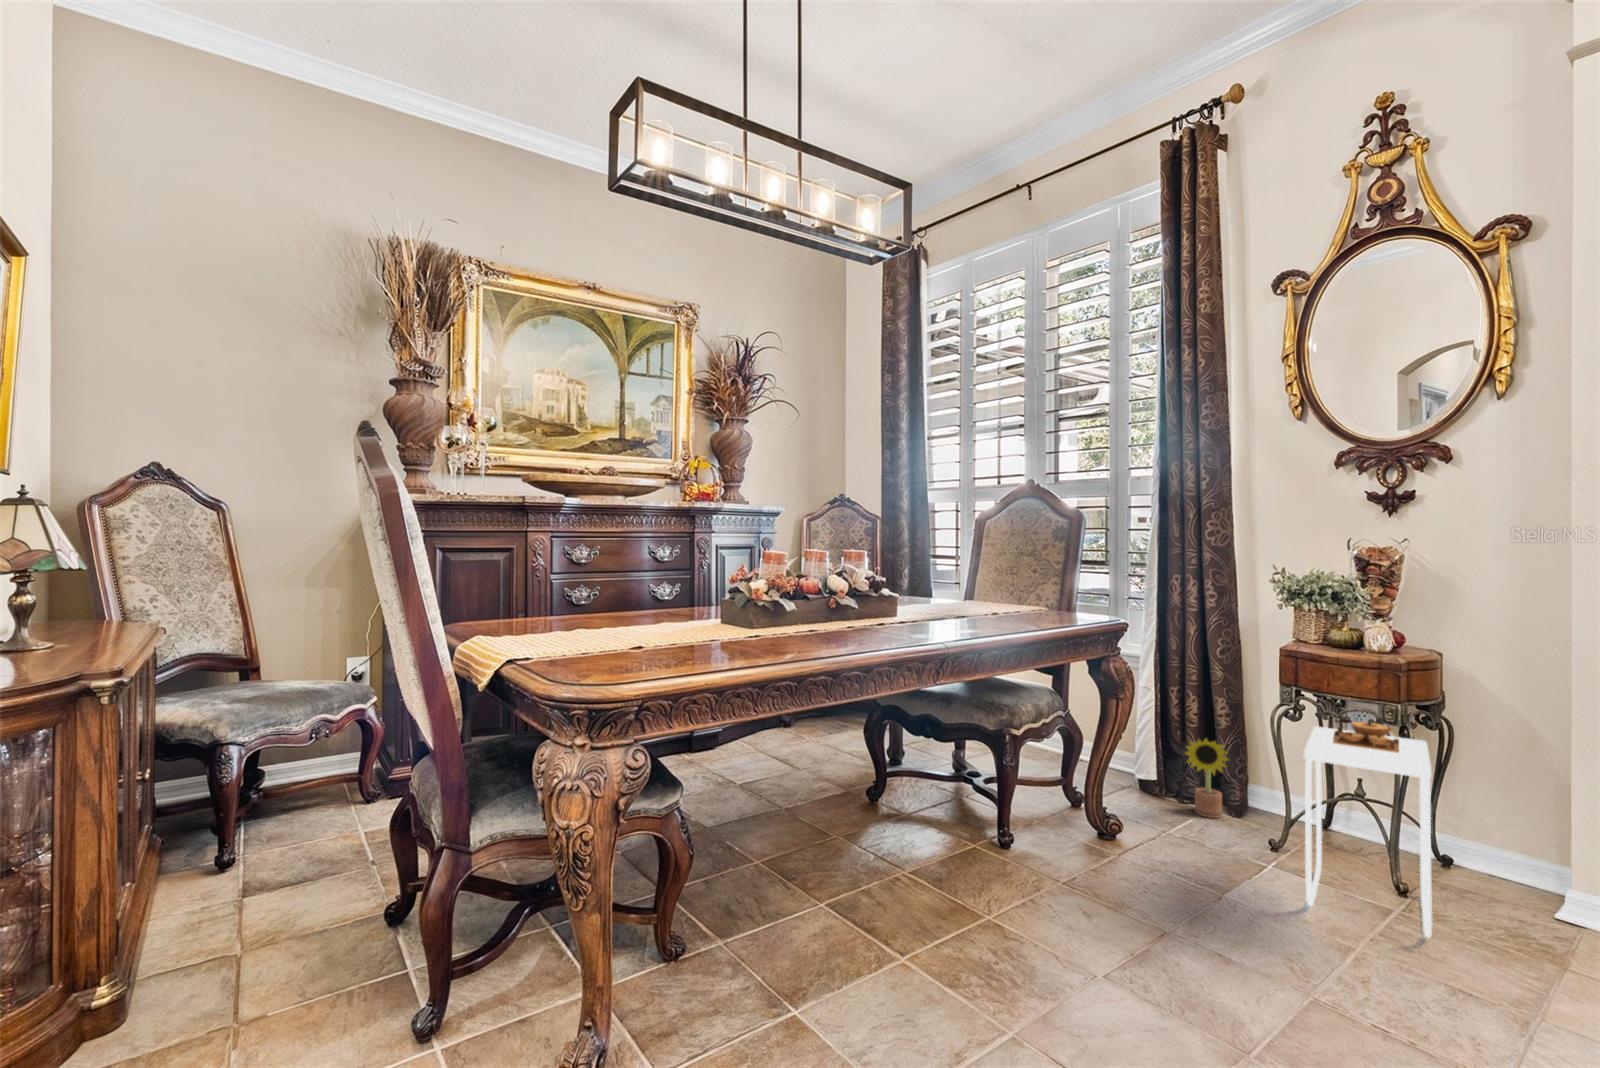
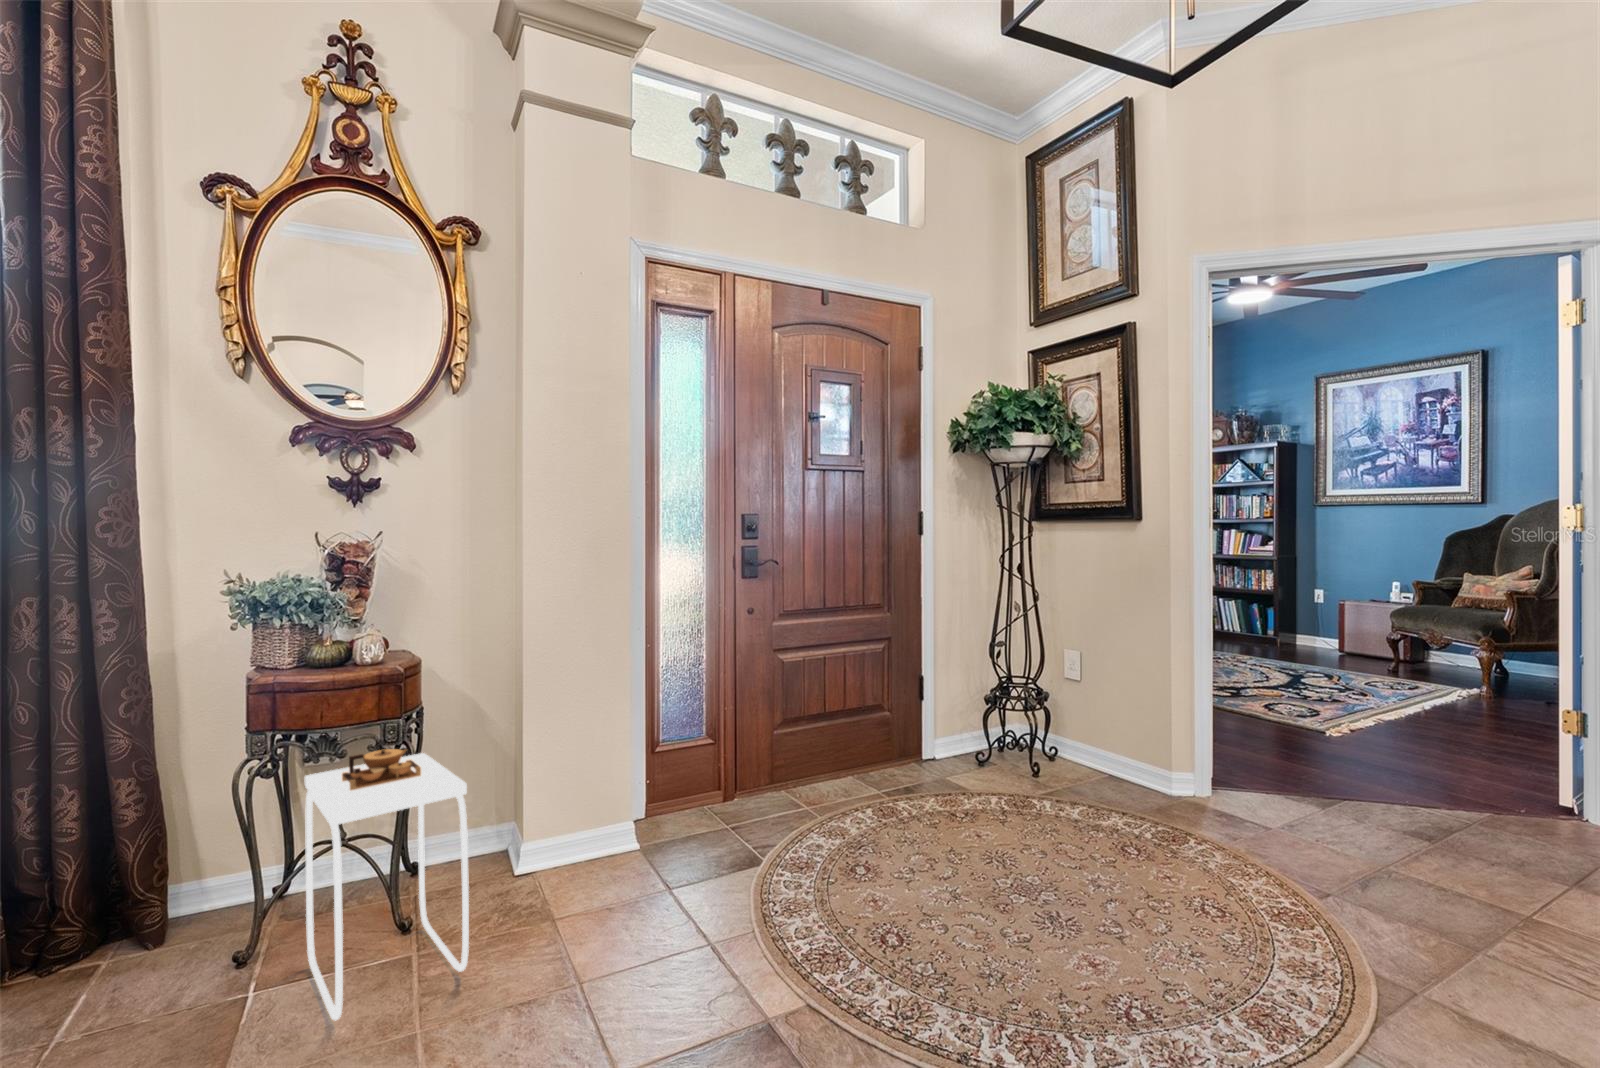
decorative plant: present [1185,739,1229,818] -> none [65,847,155,979]

